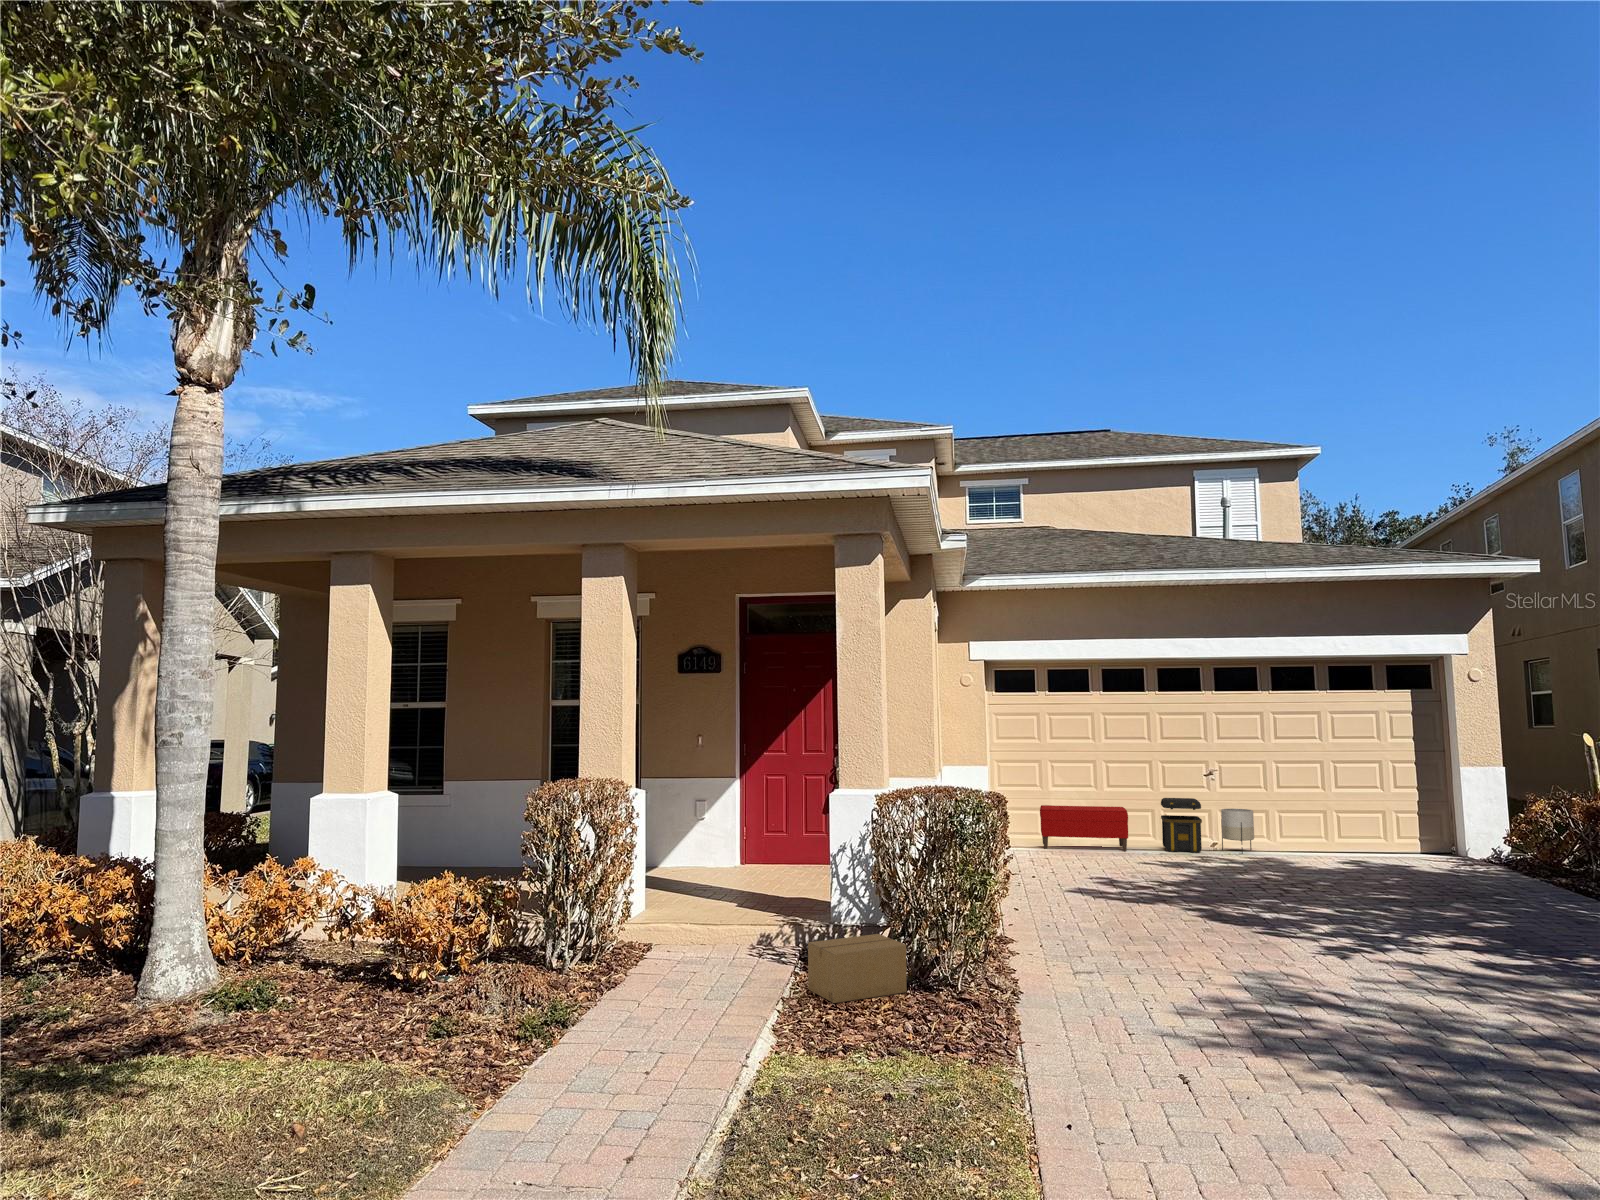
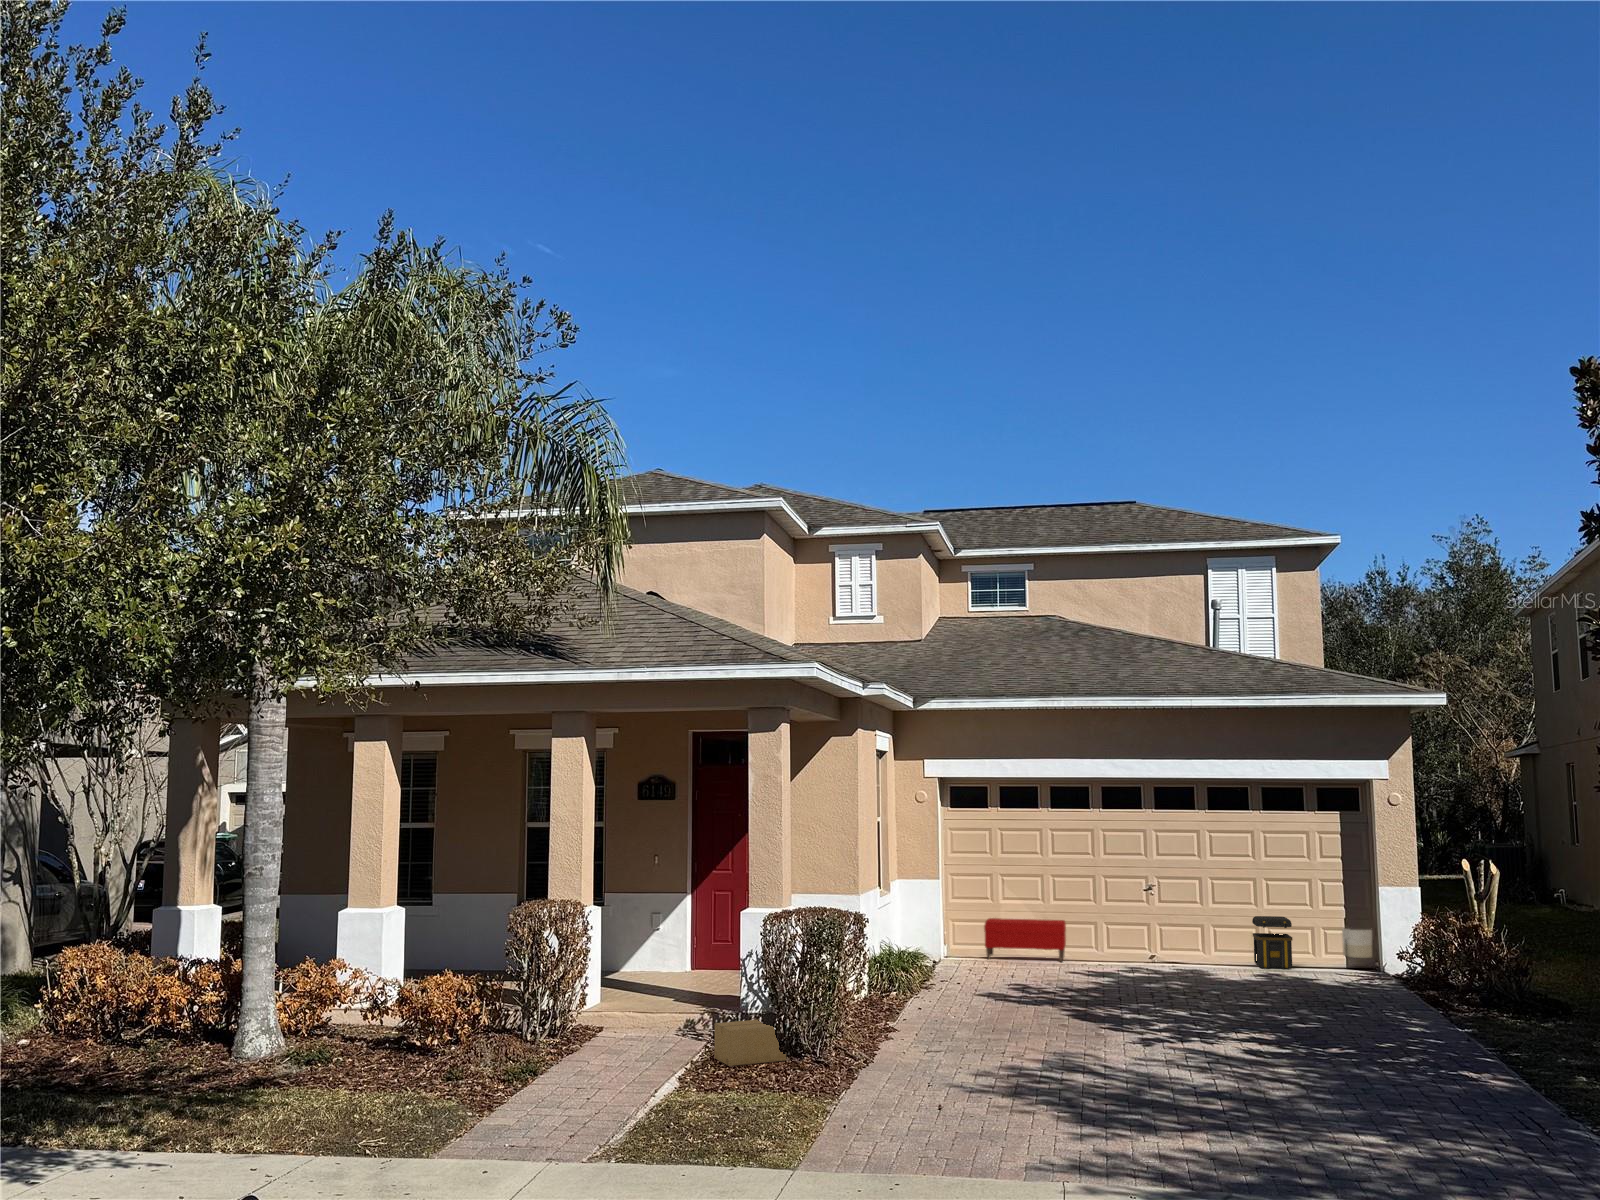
toolbox: present [1161,798,1202,852] -> present [1252,916,1293,969]
planter: present [1221,808,1254,854] -> present [1342,928,1372,958]

